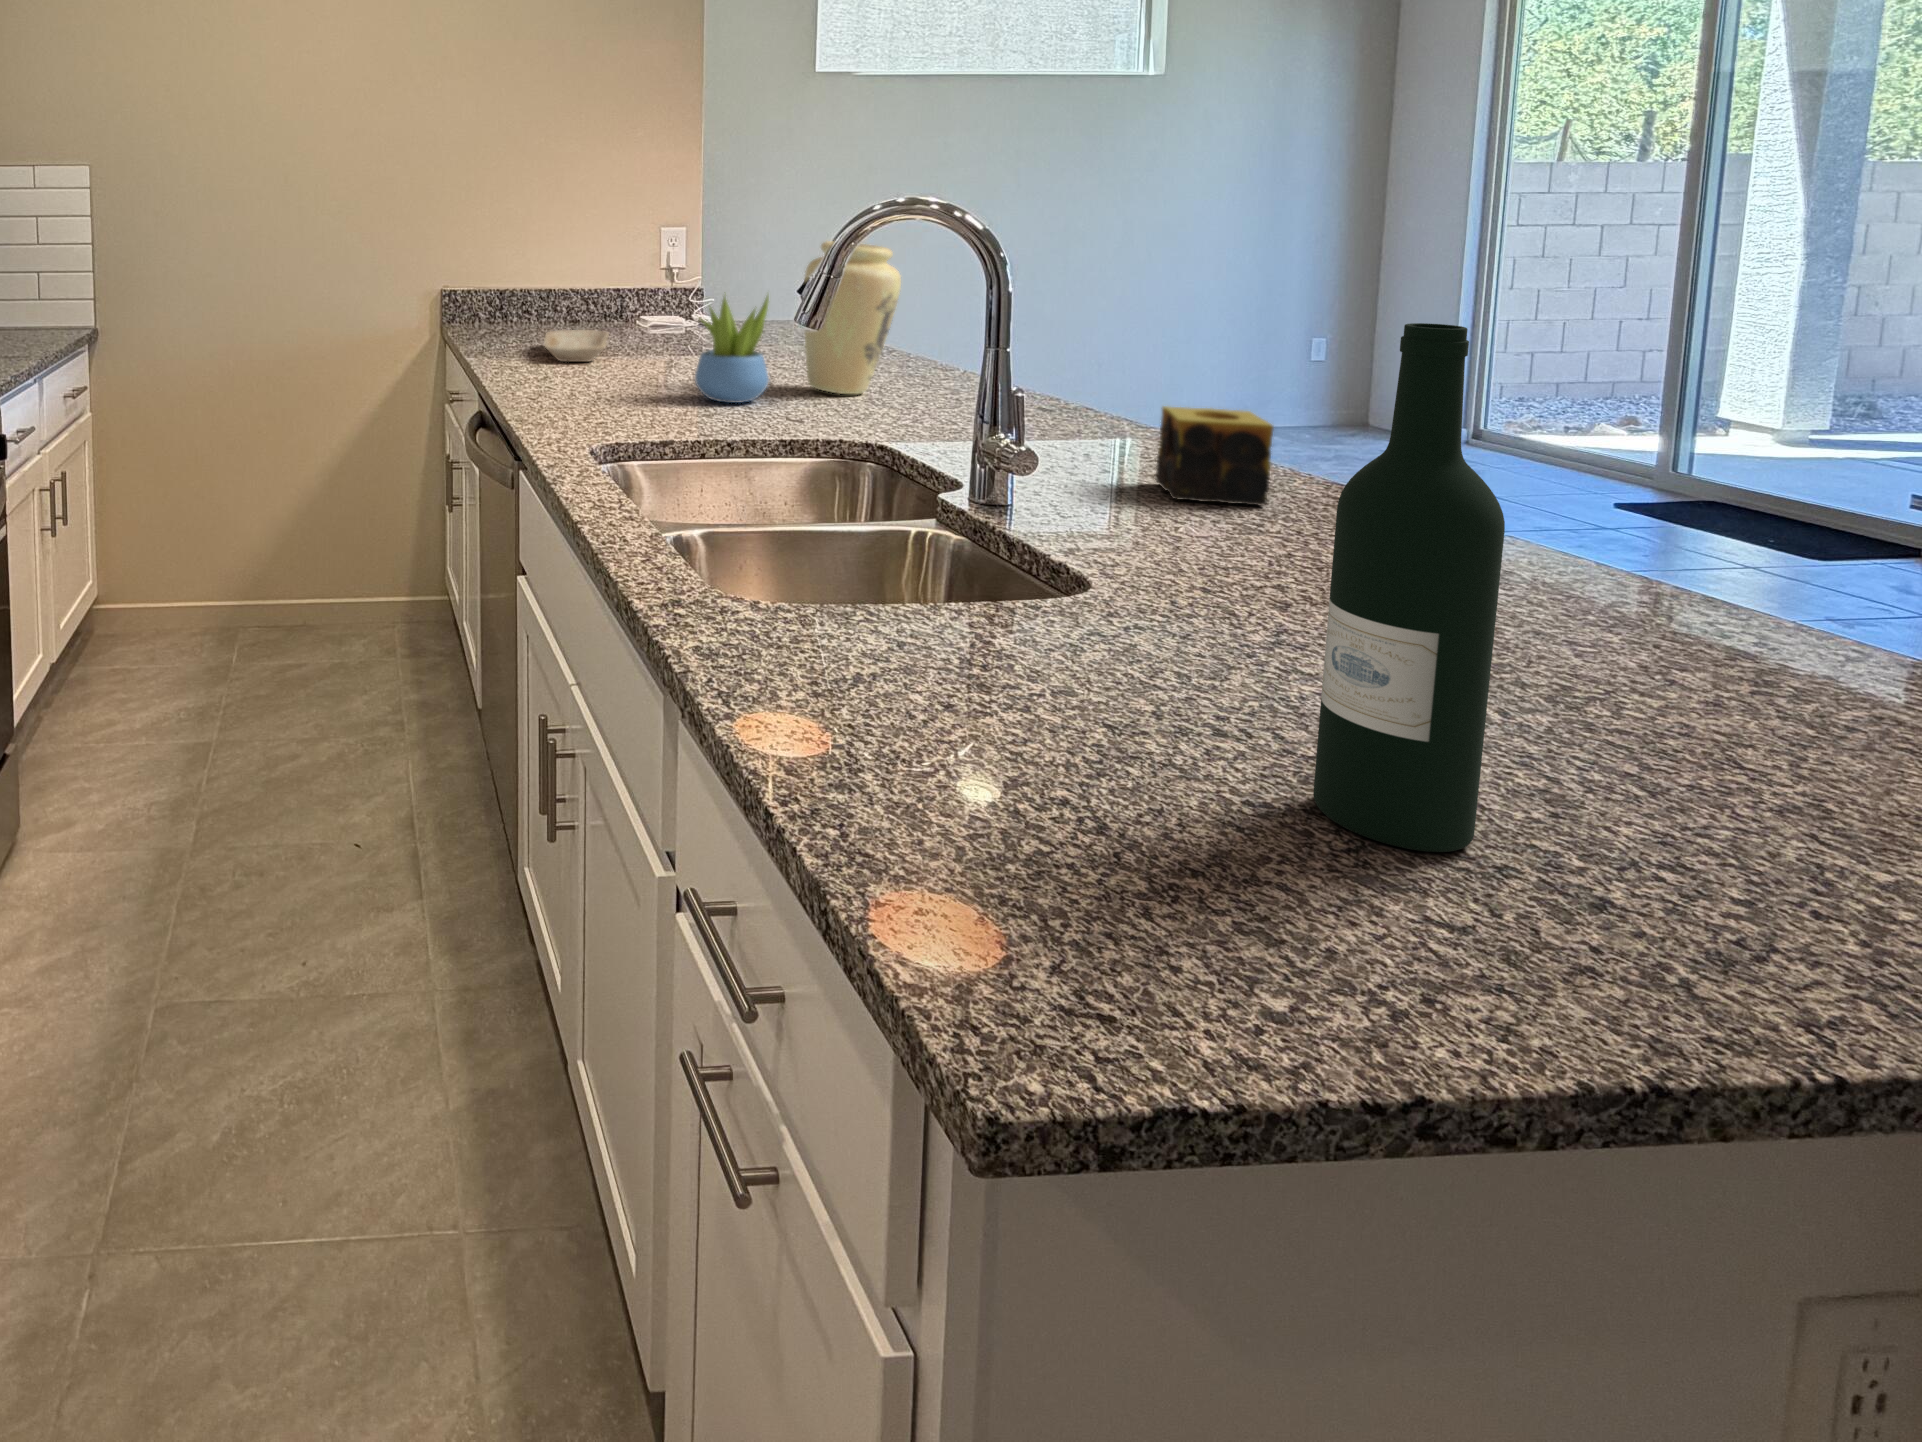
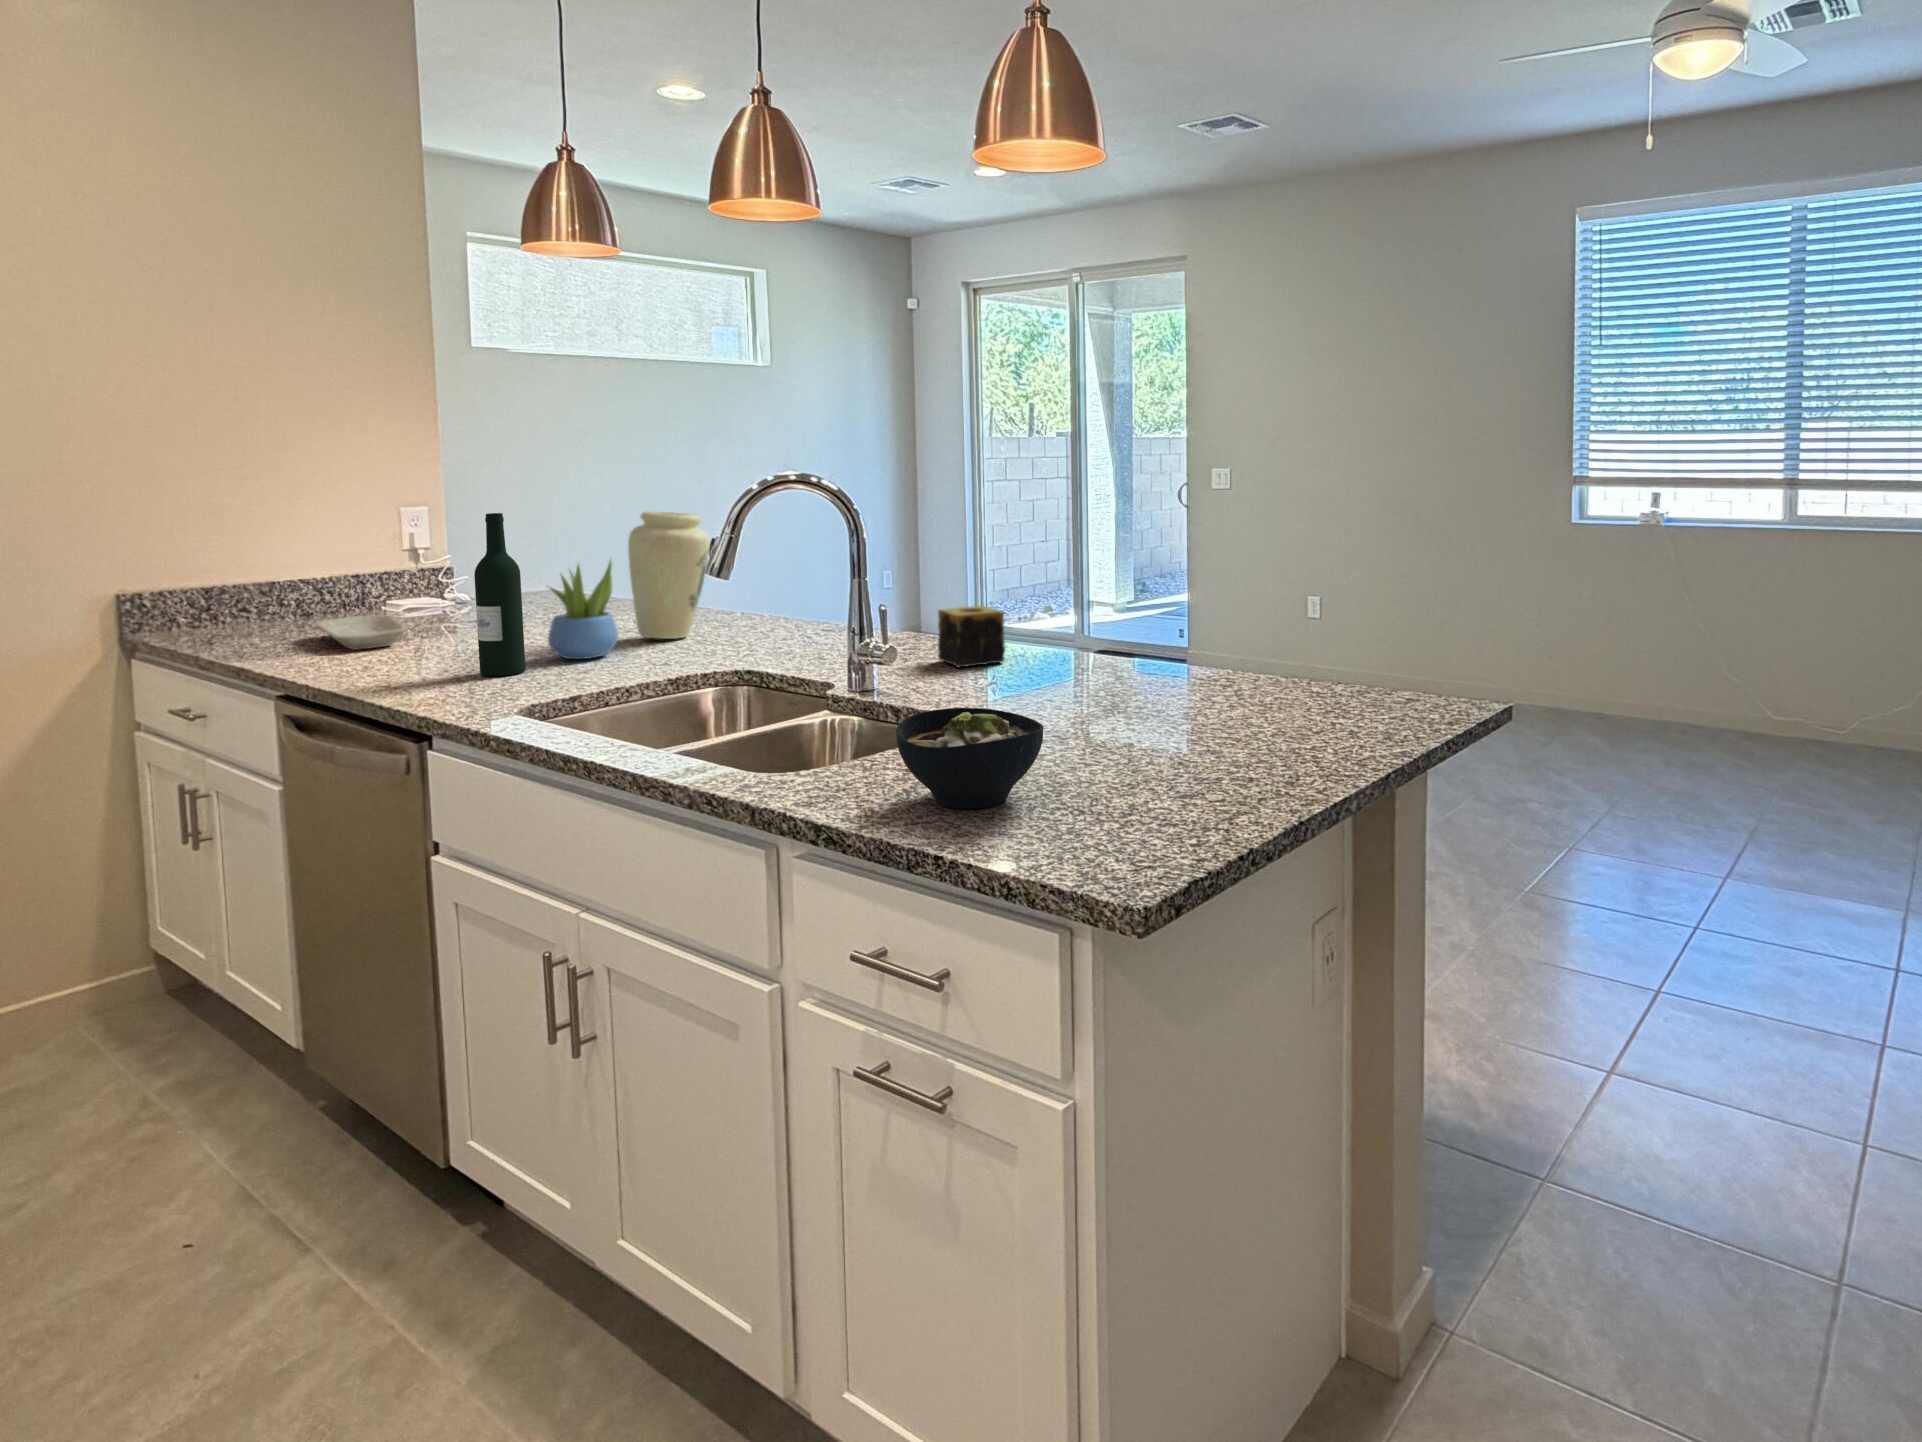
wine bottle: present [1313,323,1505,852] -> present [474,513,525,676]
bowl: none [814,563,1078,750] -> present [896,708,1044,809]

